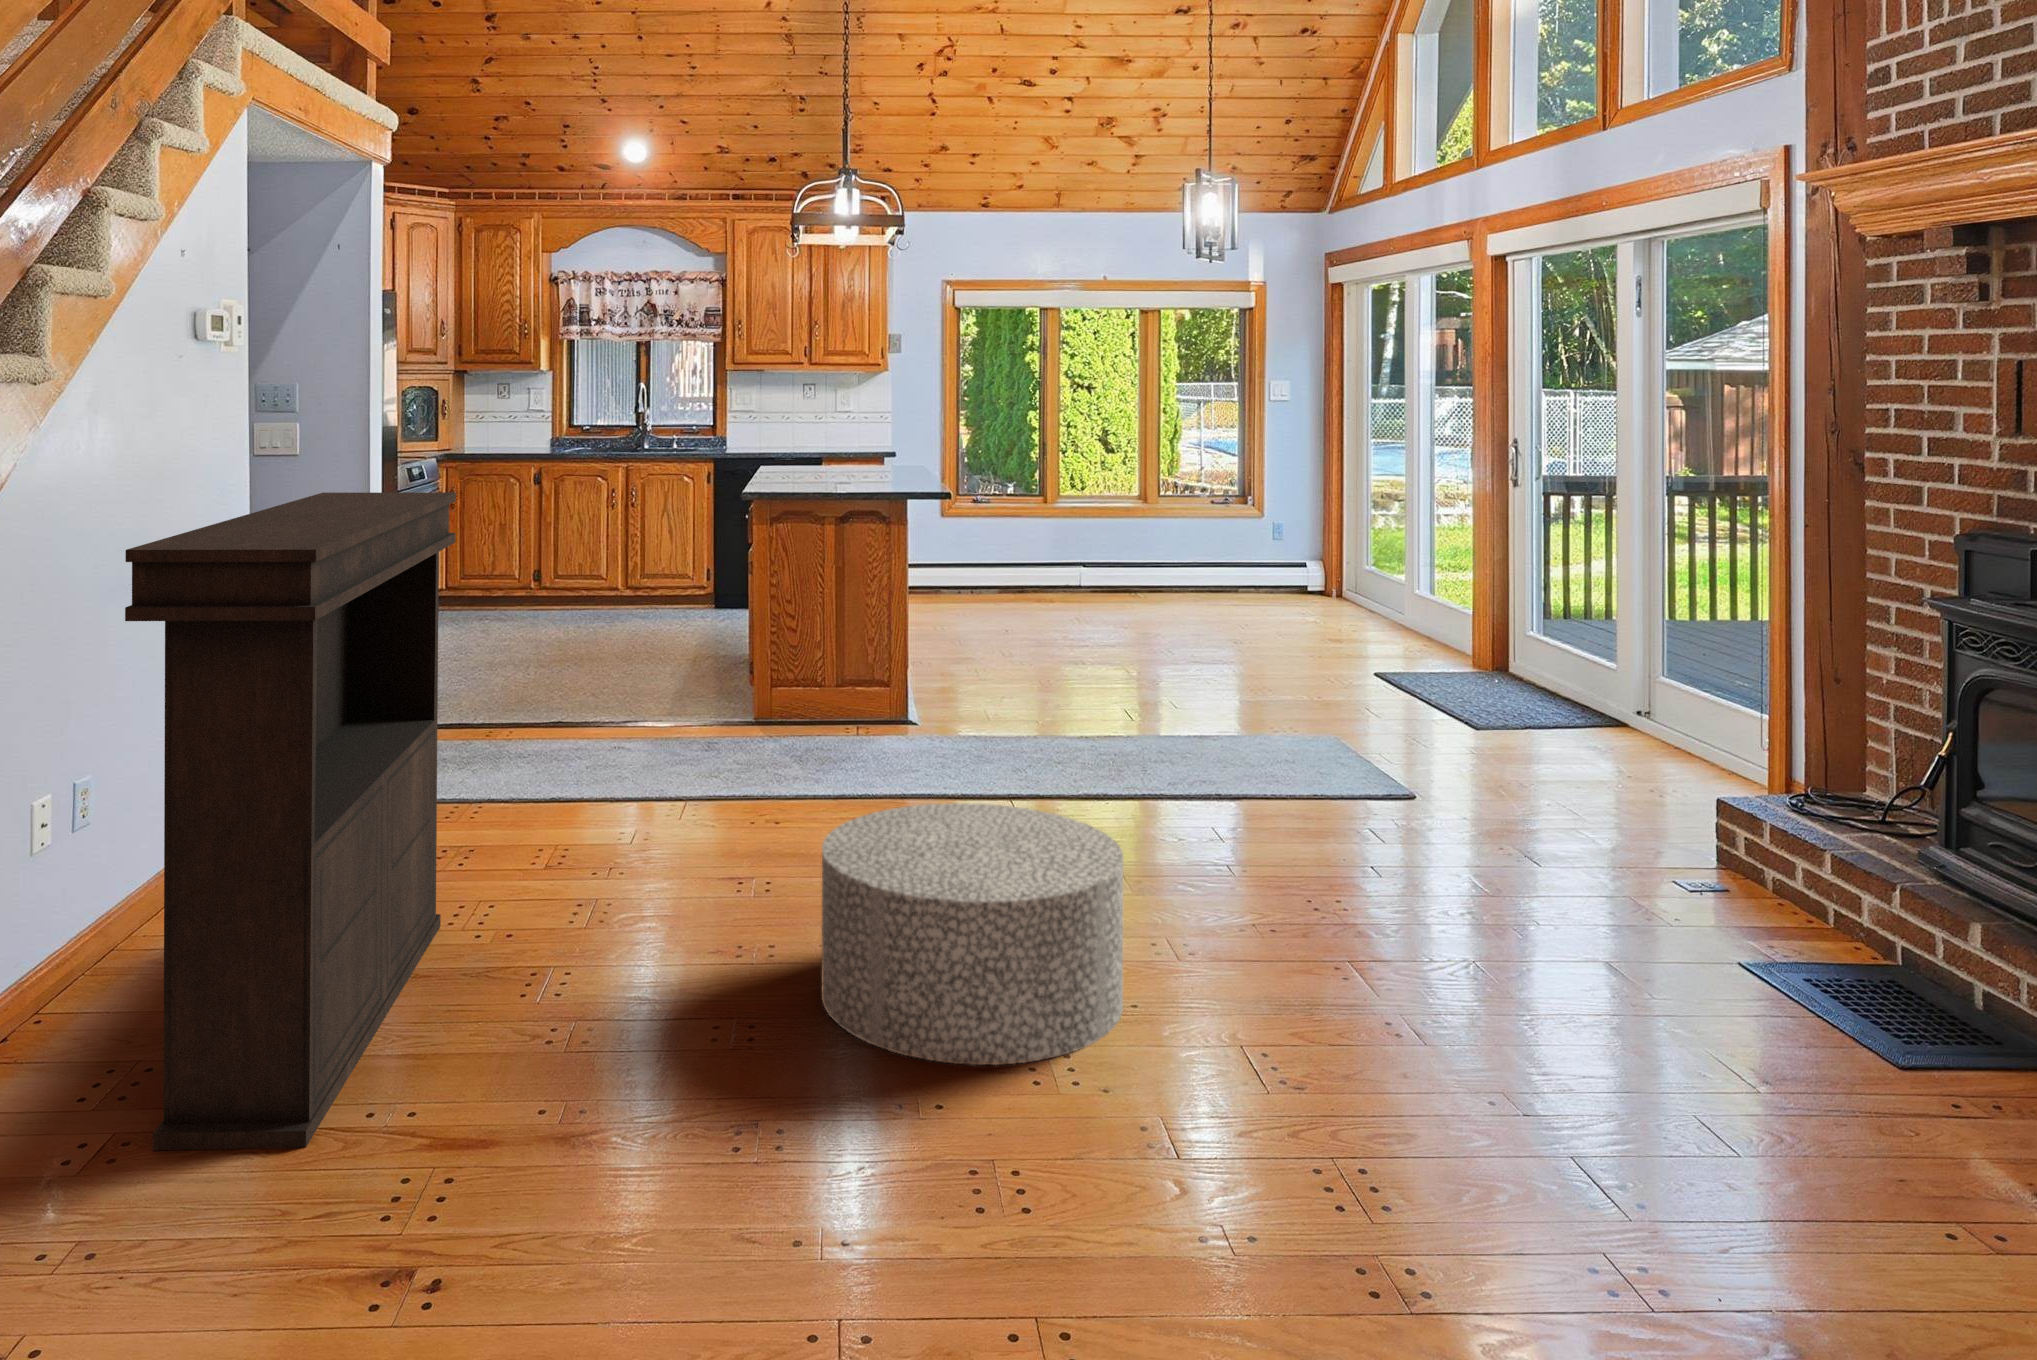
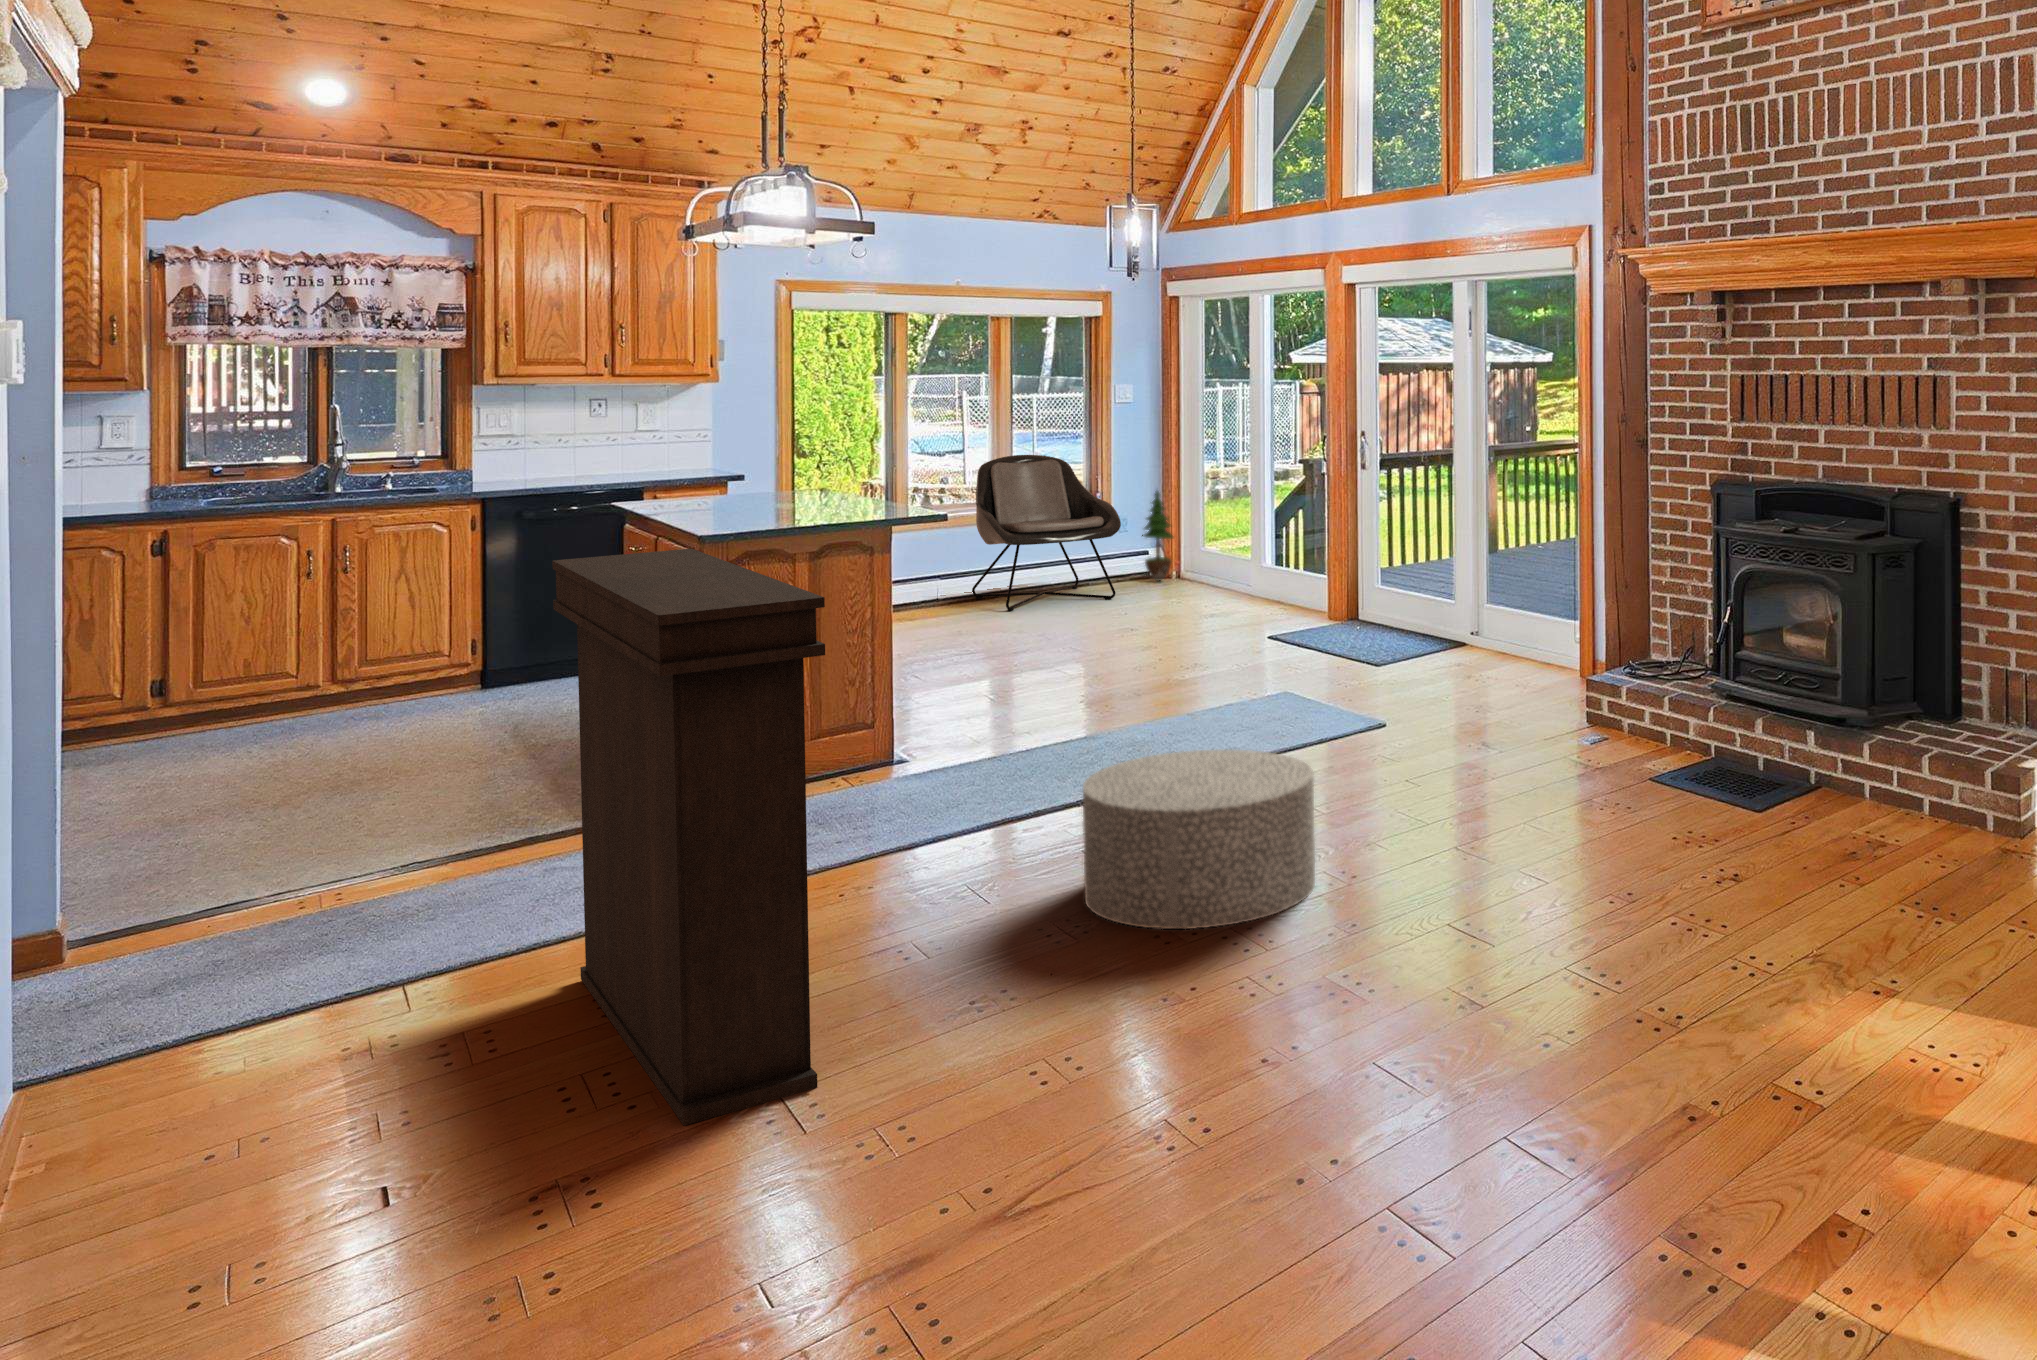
lounge chair: none [1114,449,1260,609] -> present [972,455,1121,611]
potted tree: none [1296,493,1334,595] -> present [1142,491,1173,581]

